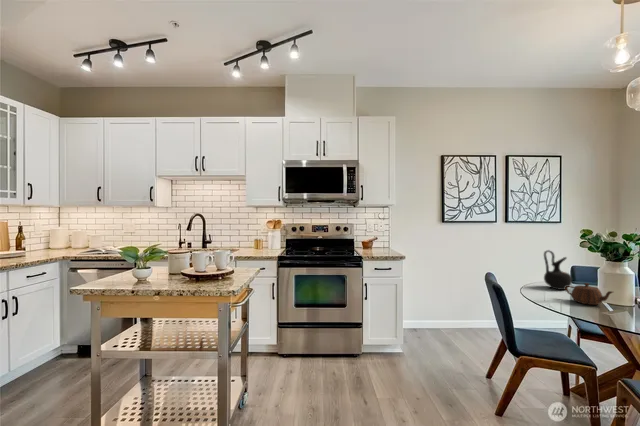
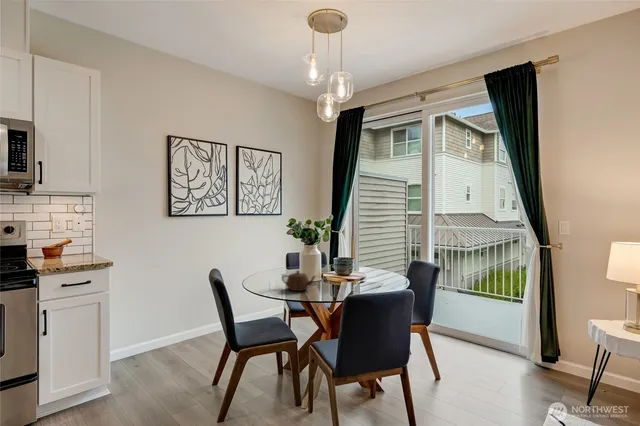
ceramic jug: present [544,250,572,290] -> none [265,242,288,279]

